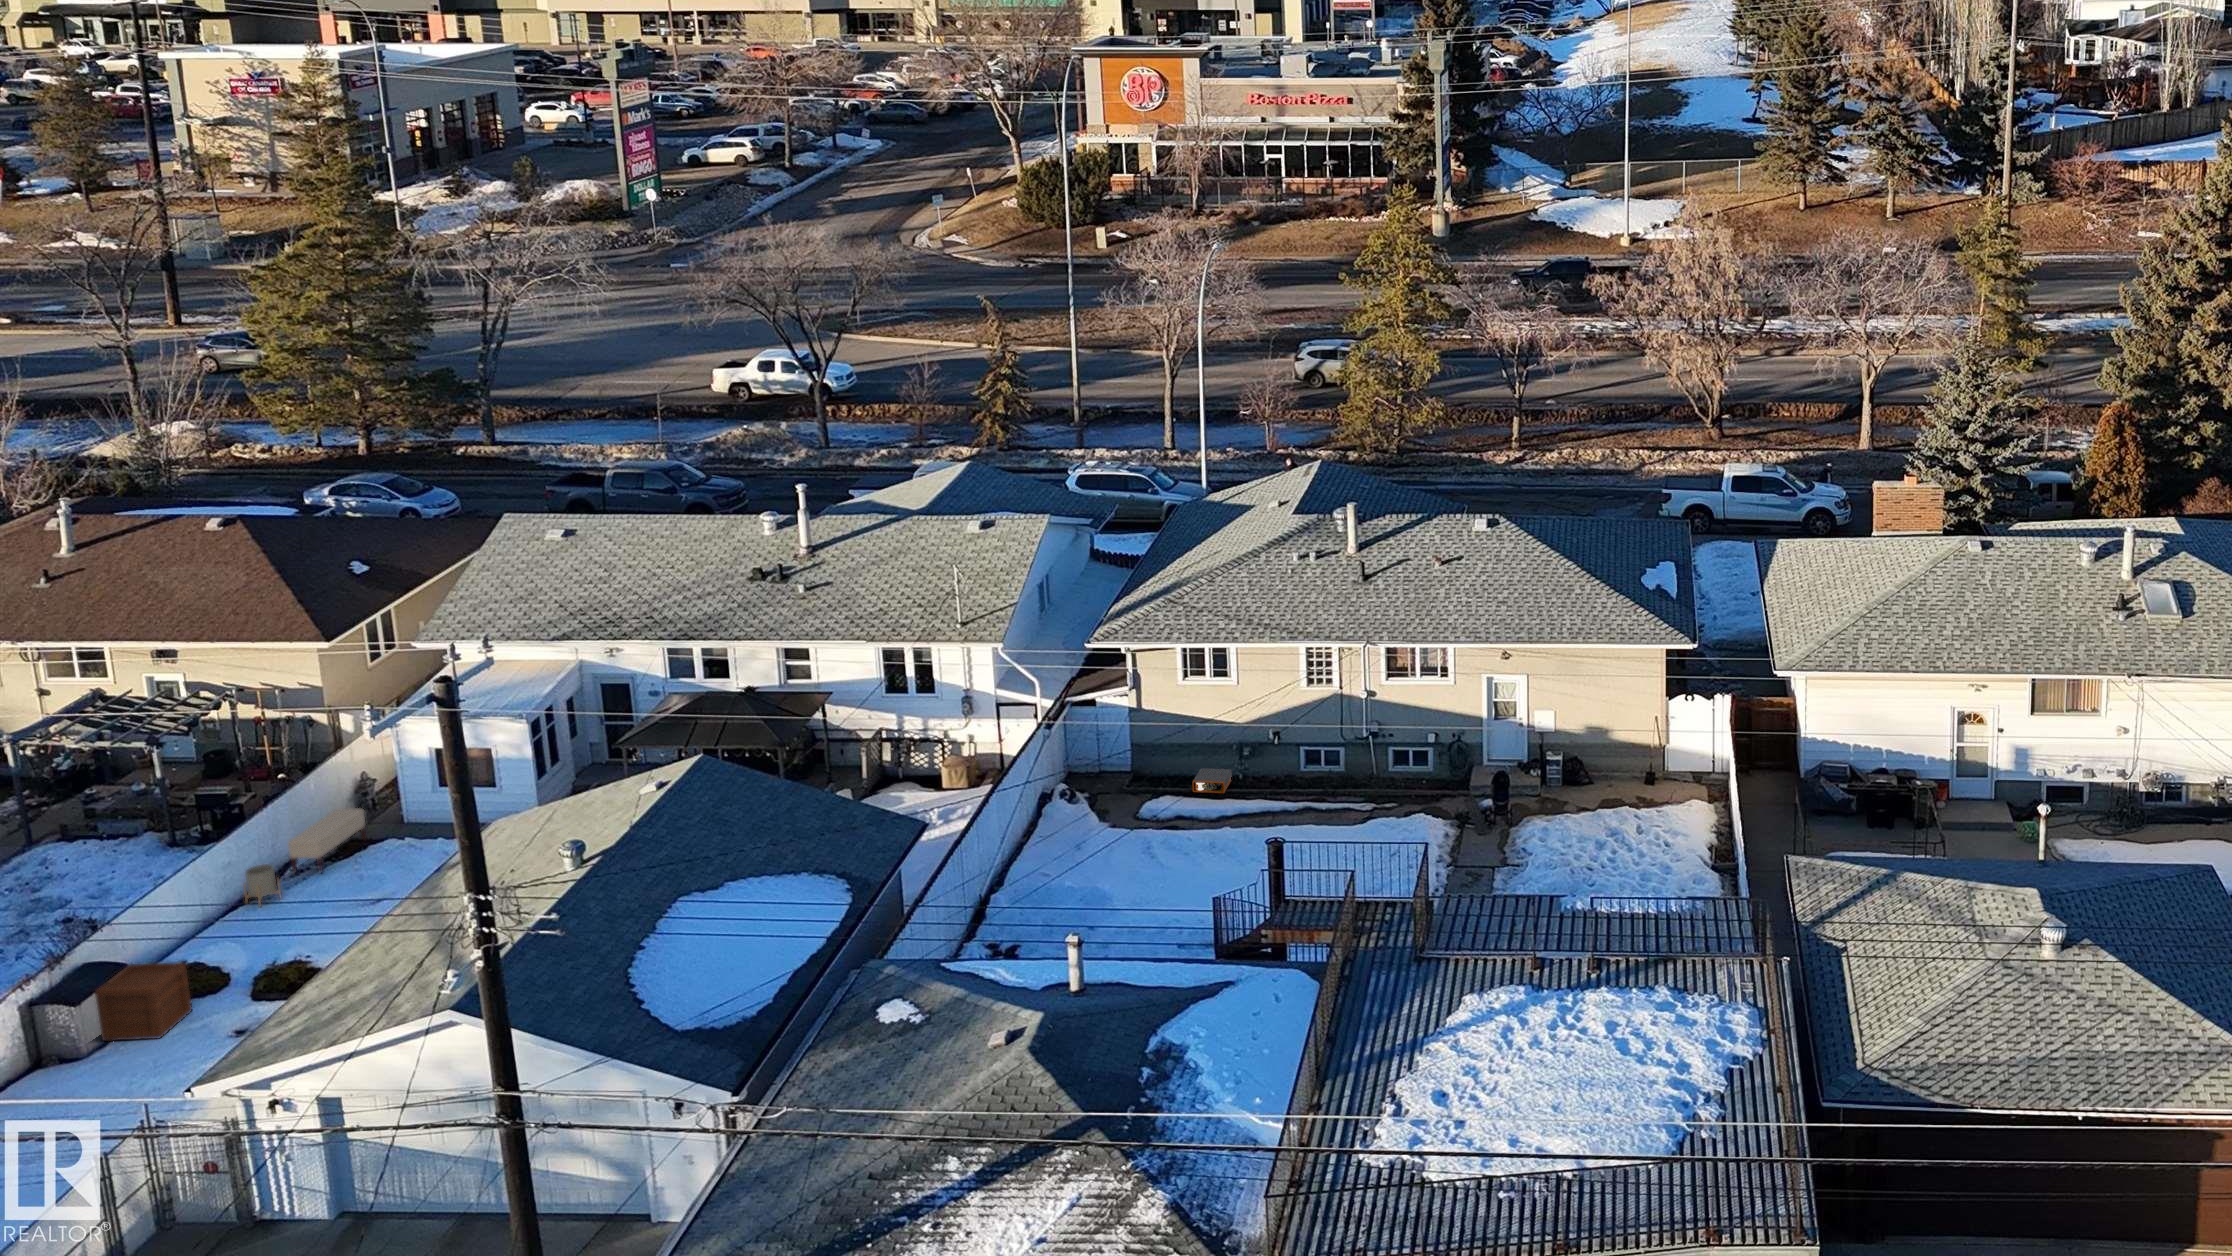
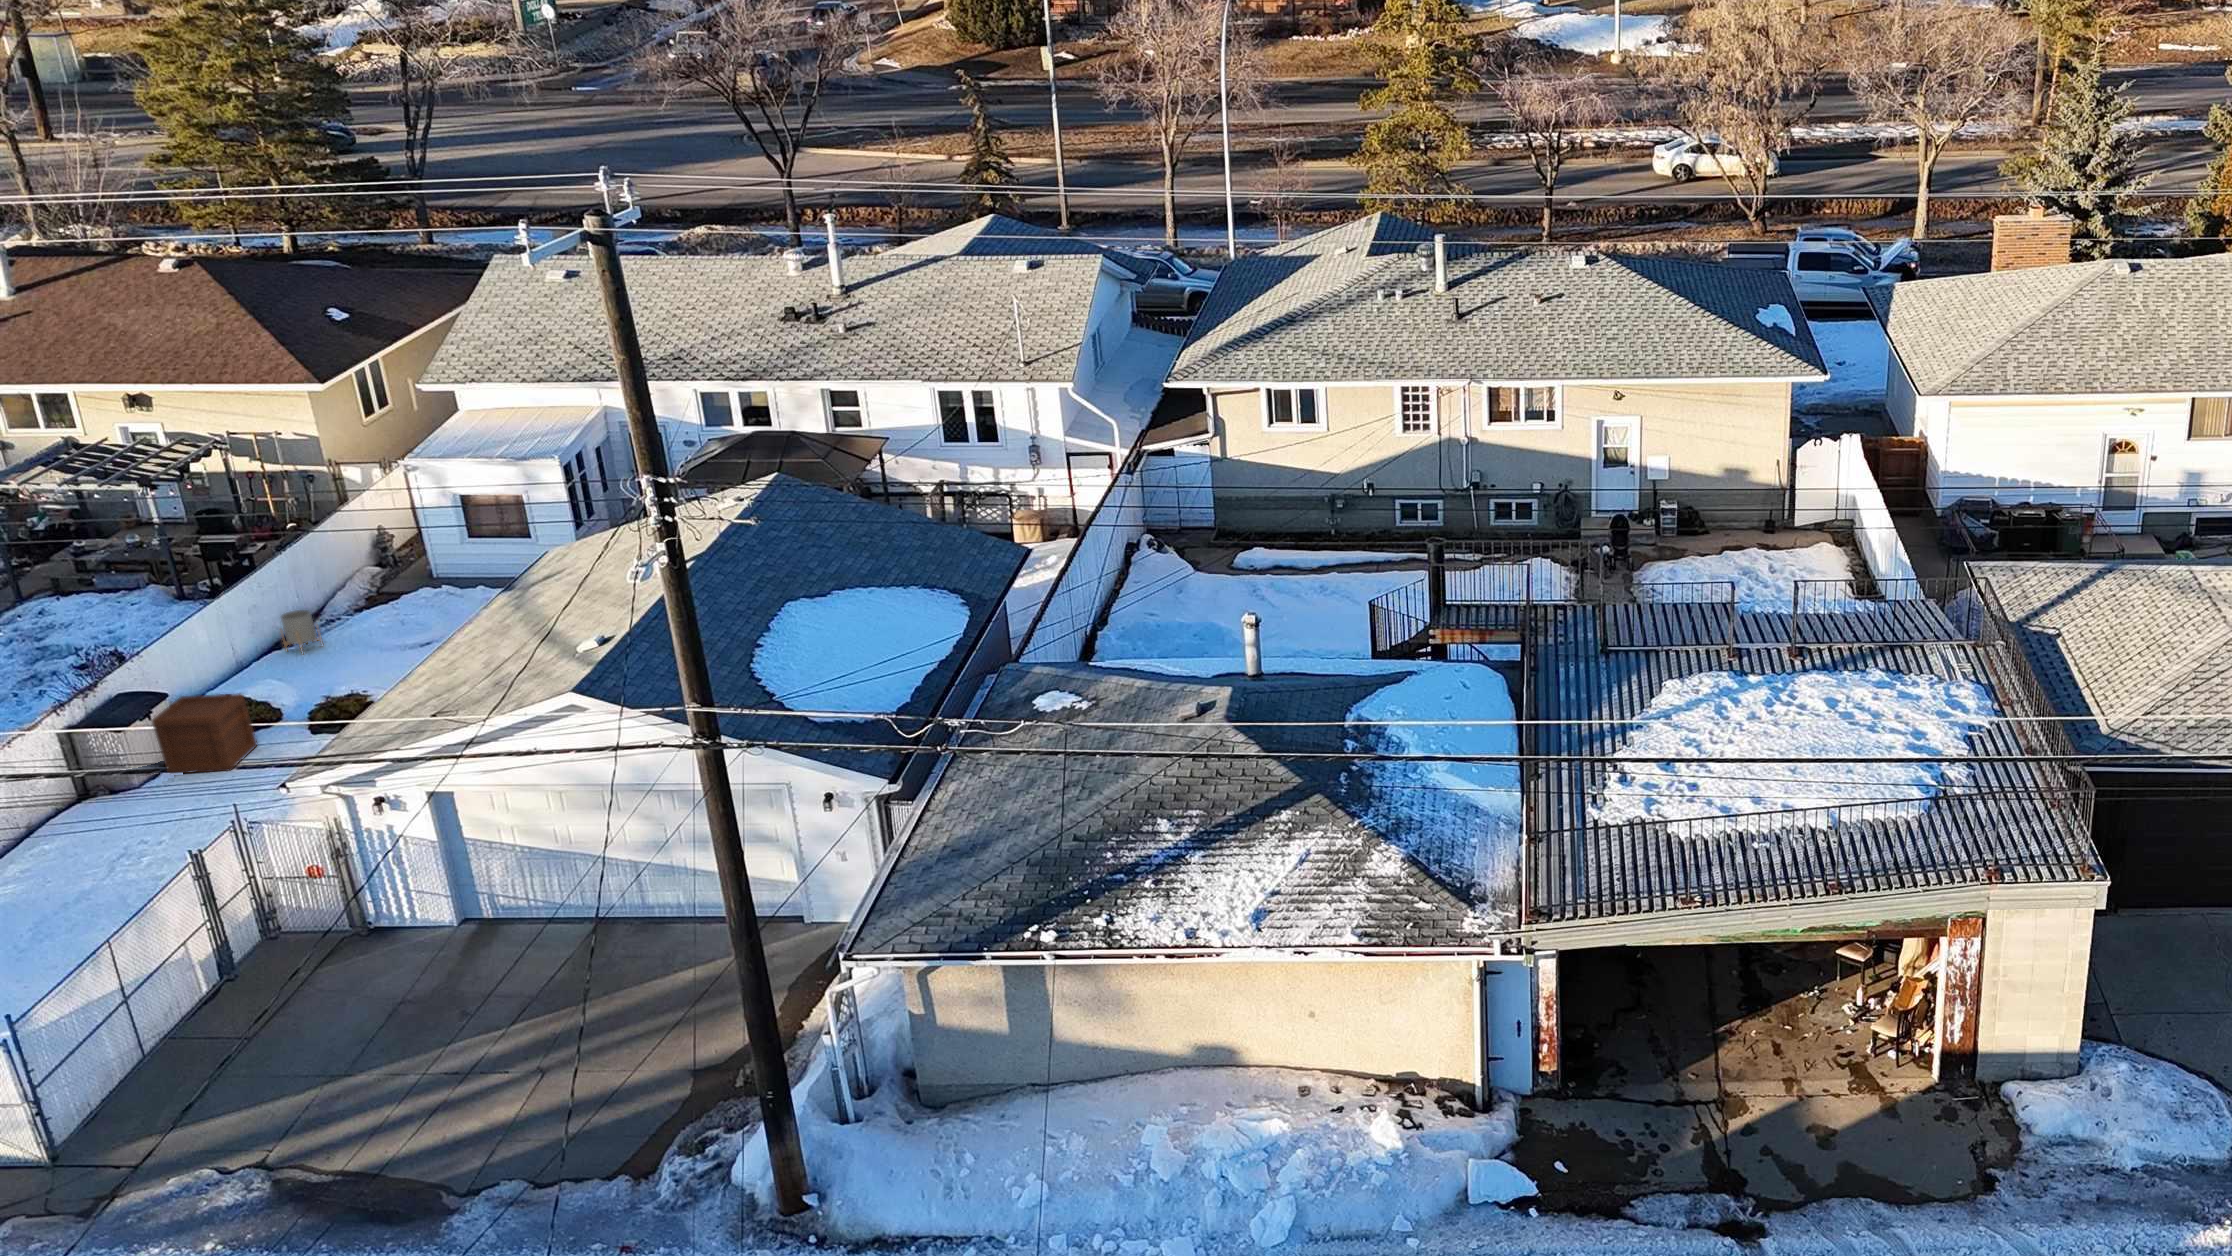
storage box: present [1193,768,1232,793] -> none [1288,513,1327,537]
bench: present [288,808,366,873] -> none [319,559,401,624]

